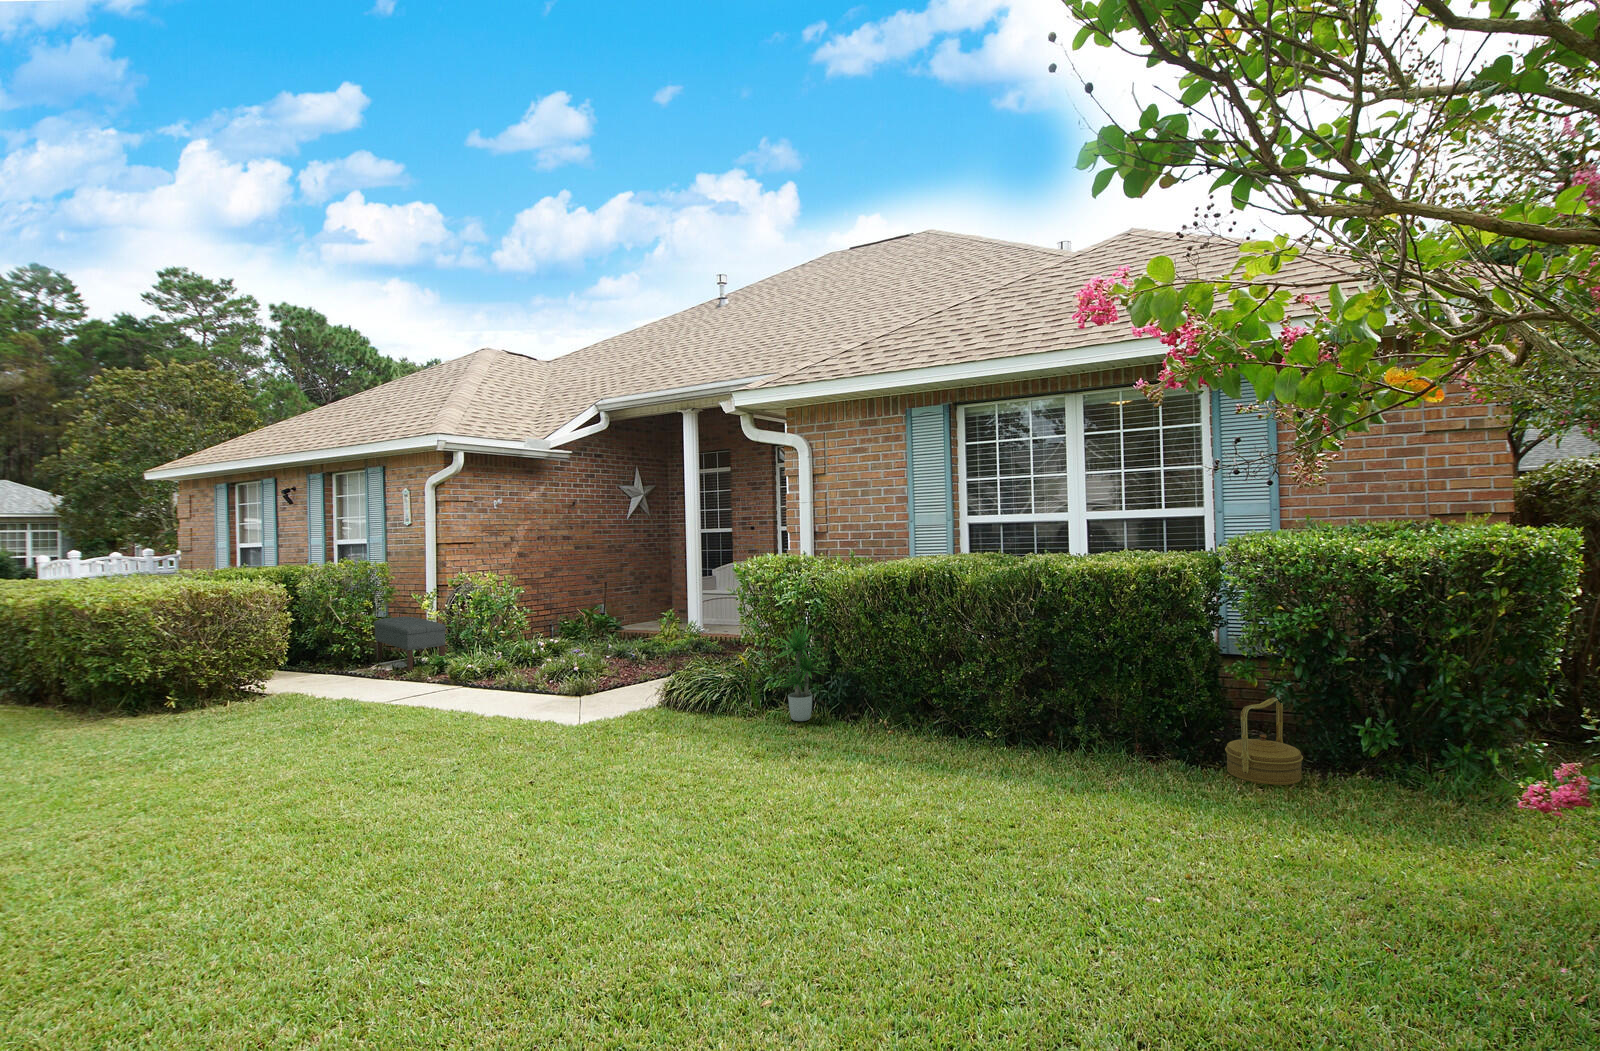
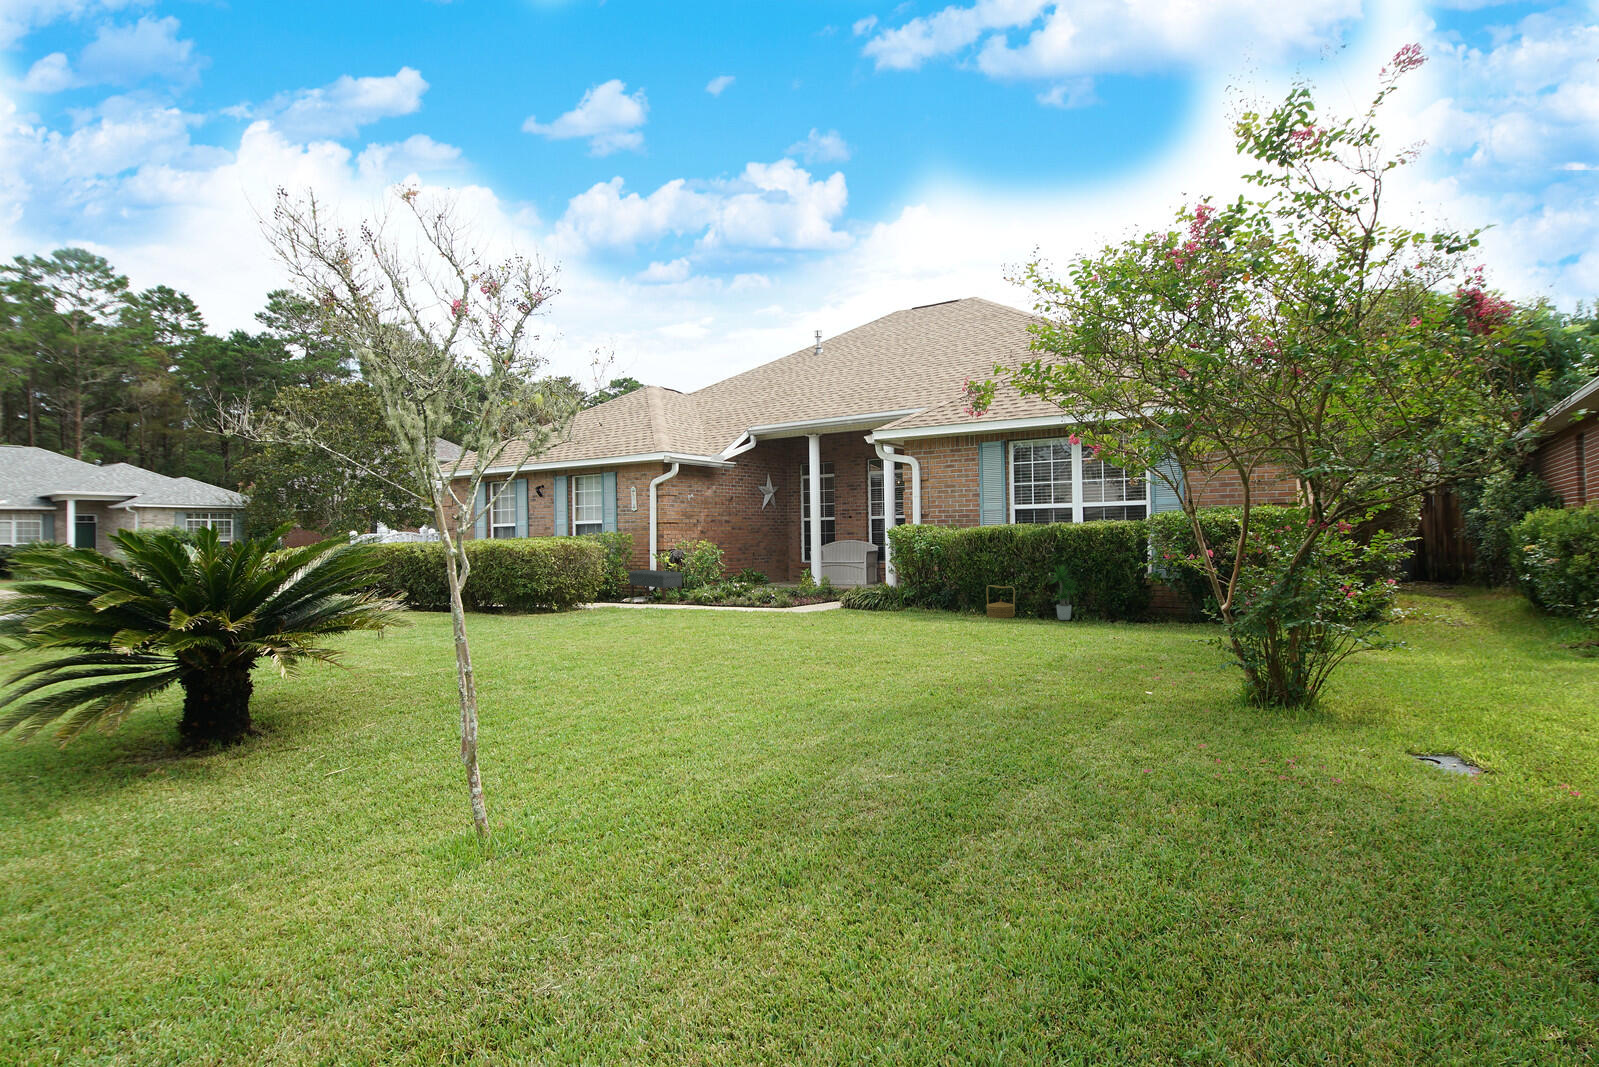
potted plant: present [773,624,824,721] -> present [1050,565,1077,620]
woven basket: present [1225,697,1303,785] -> present [986,585,1015,618]

